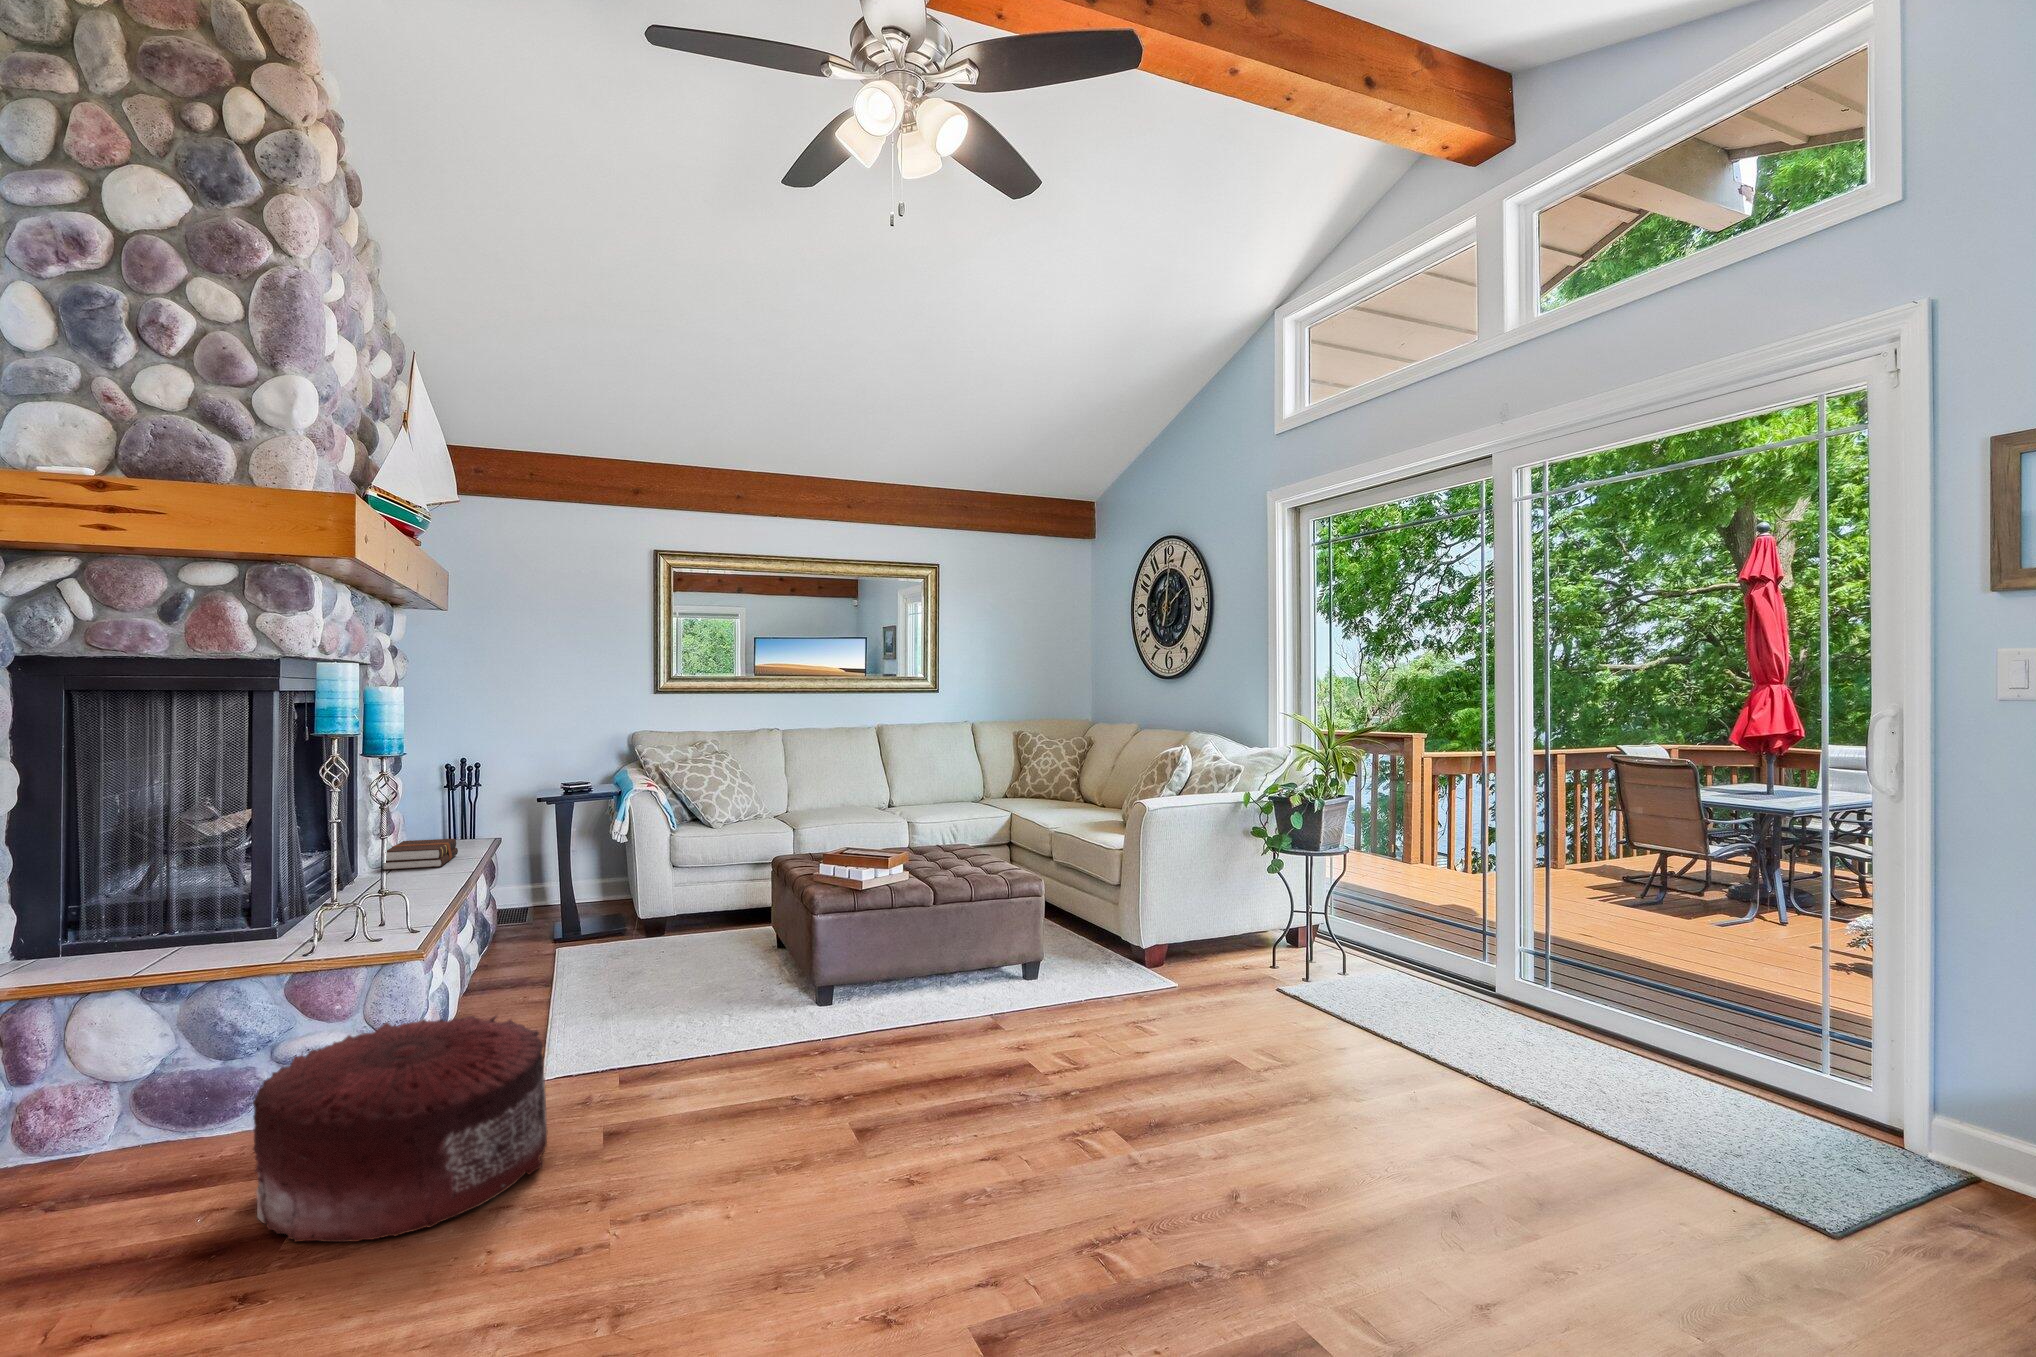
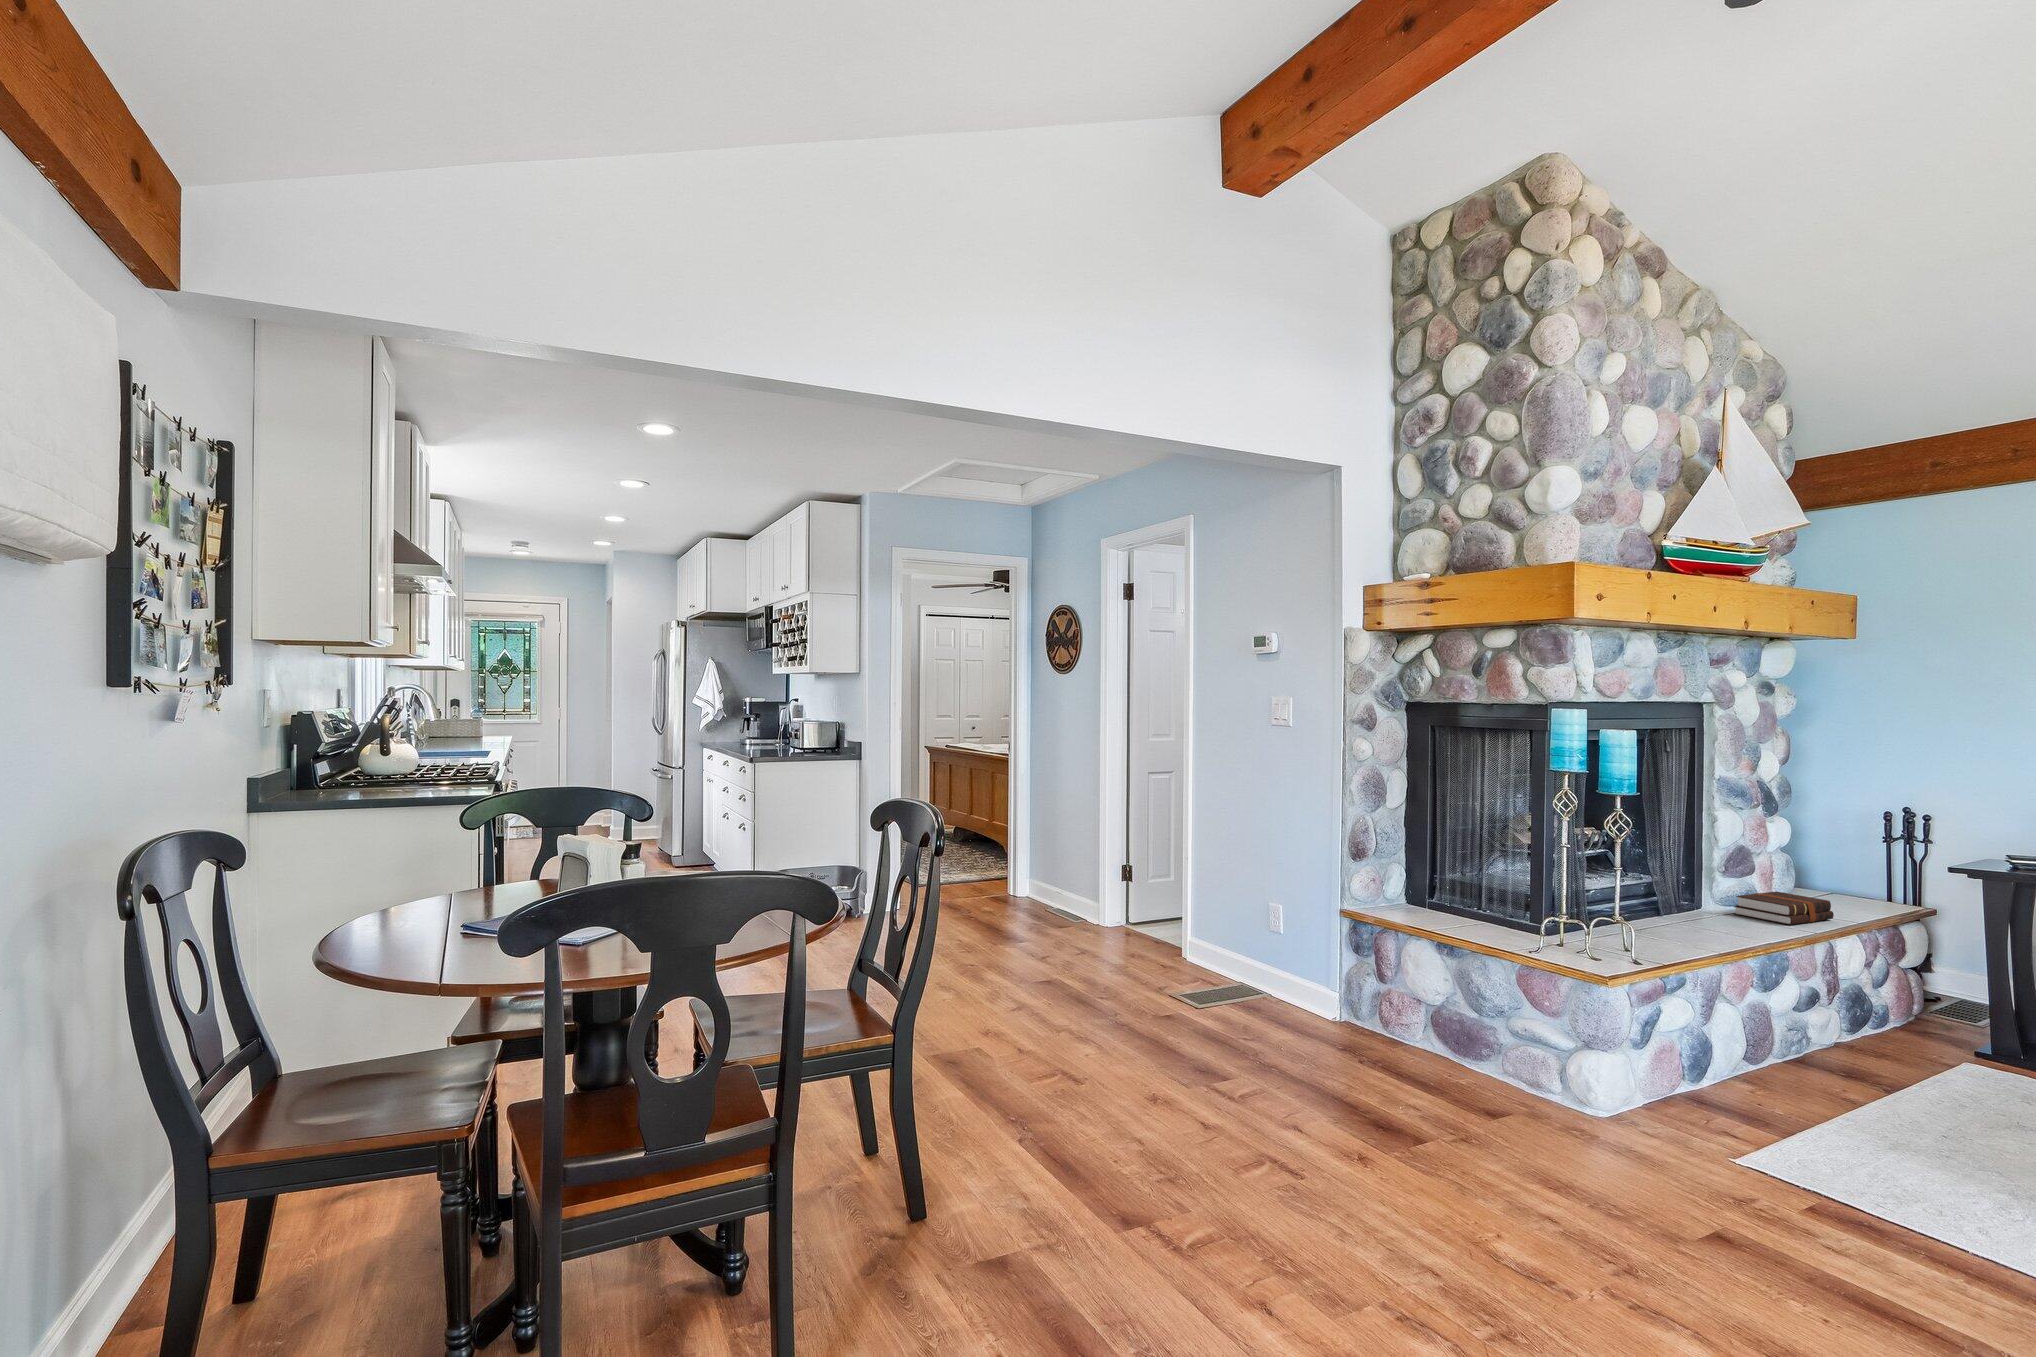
pouf: present [253,1016,547,1242] -> none [1410,1022,1659,1212]

